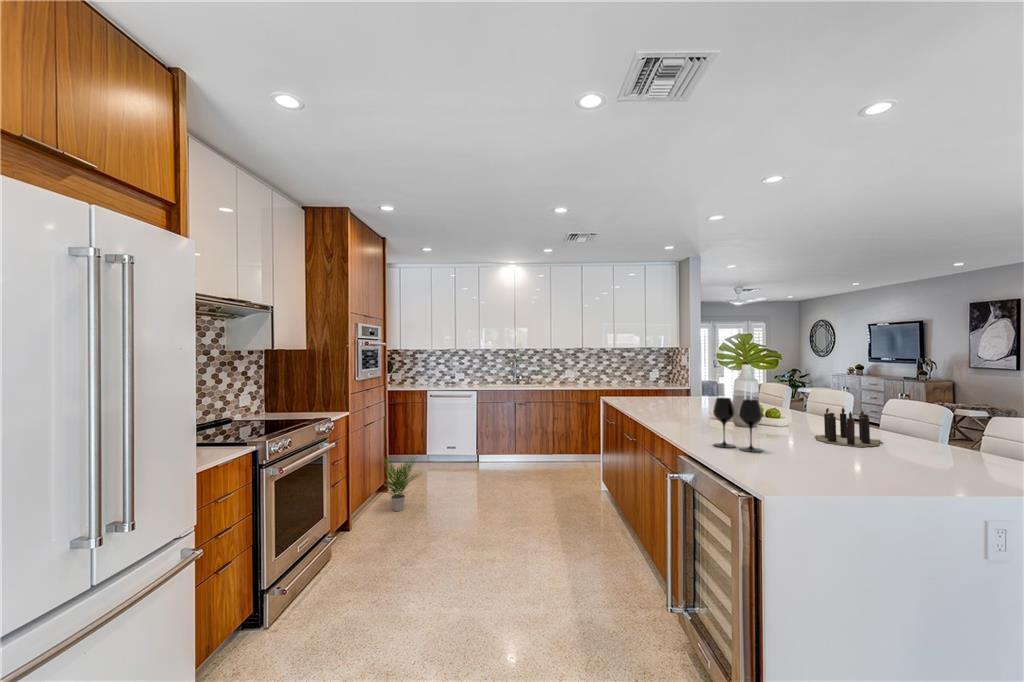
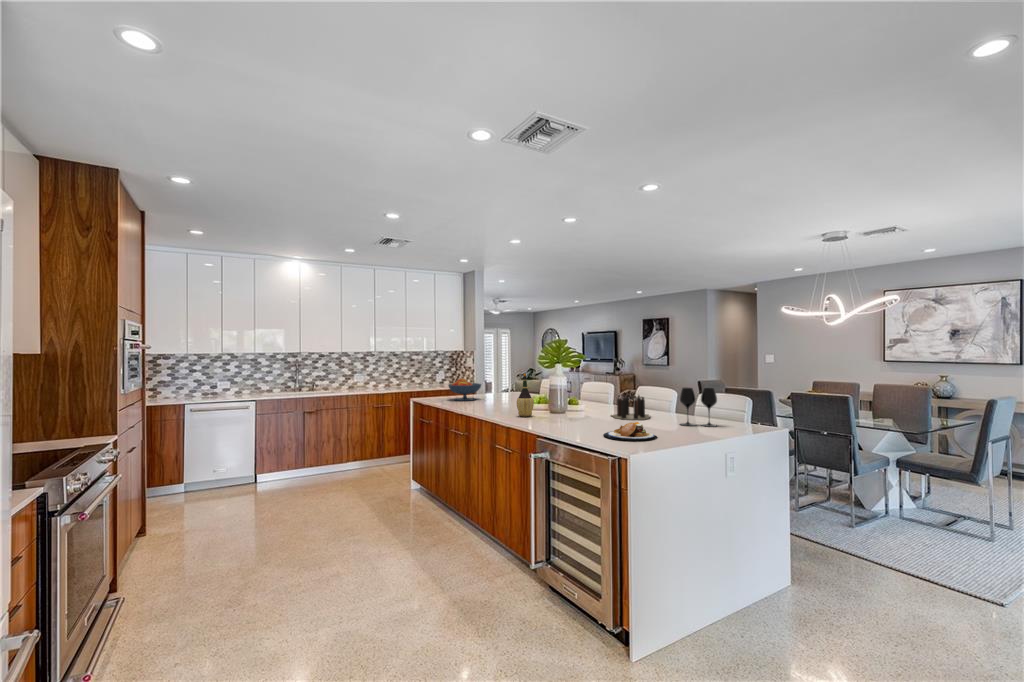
wine bottle: none [683,375,705,426] -> present [517,373,534,416]
fruit bowl: none [635,378,674,403] -> present [448,379,481,401]
wine glass: present [713,397,763,452] -> present [680,388,717,427]
plate: none [761,450,848,479] -> present [604,422,657,441]
potted plant: present [384,457,418,511] -> none [138,481,216,555]

